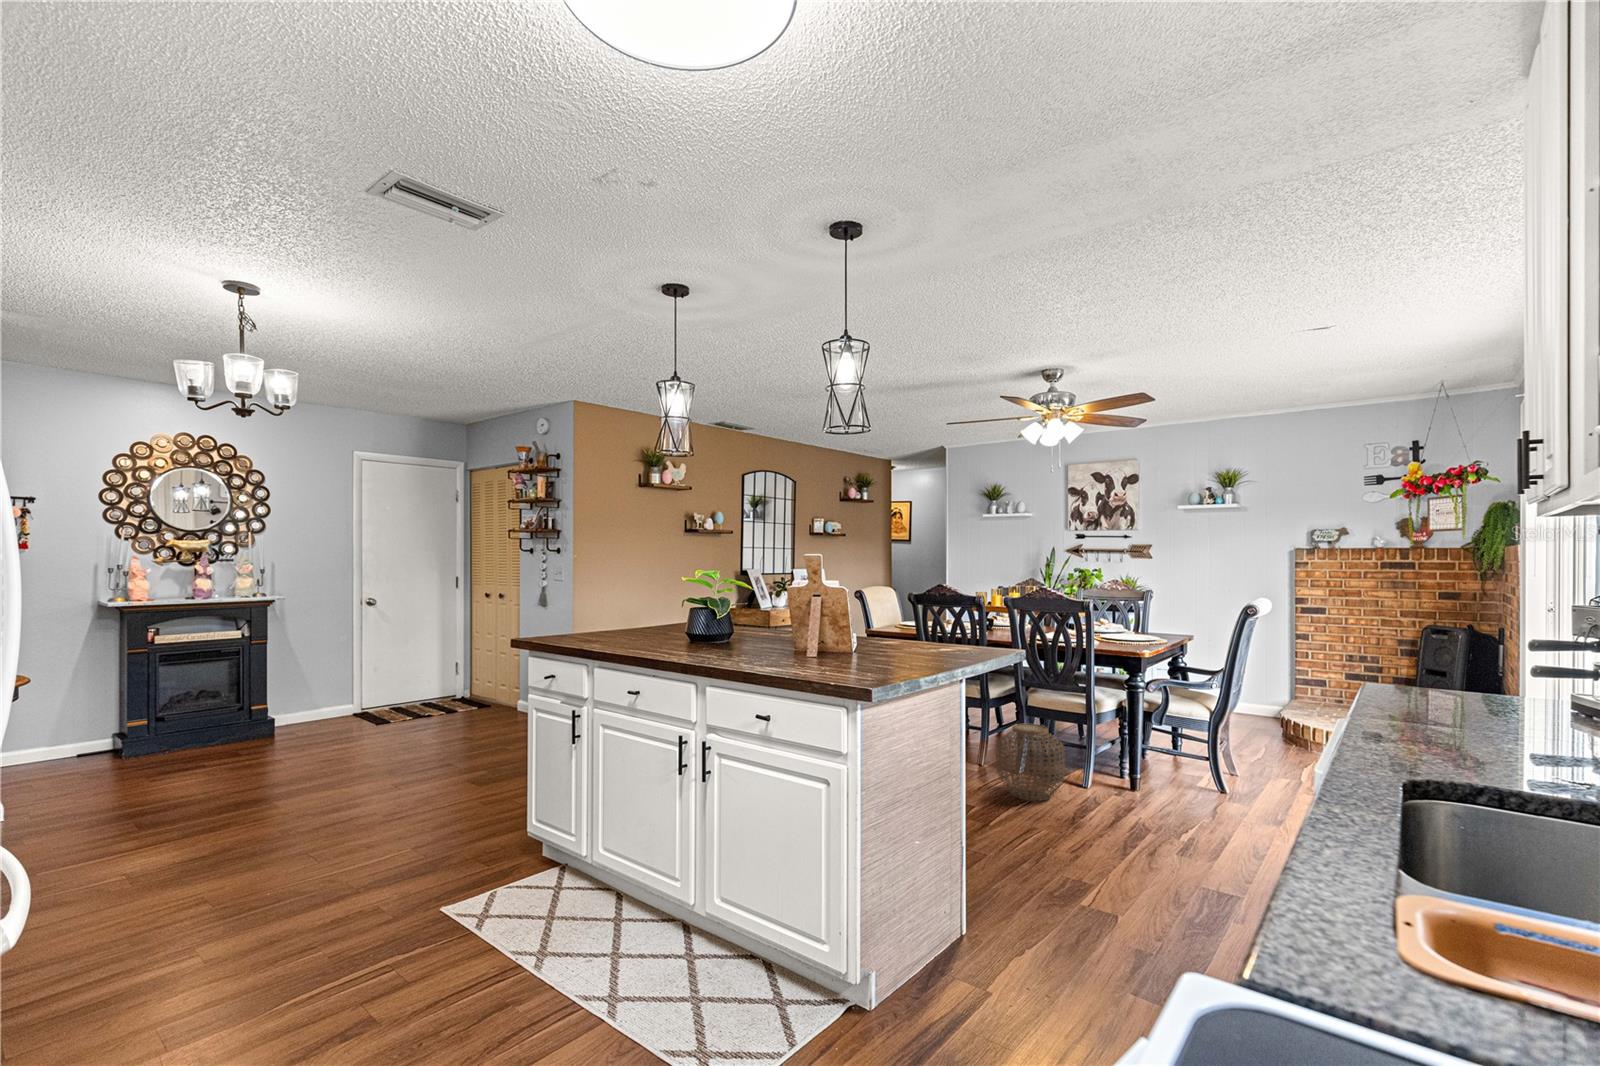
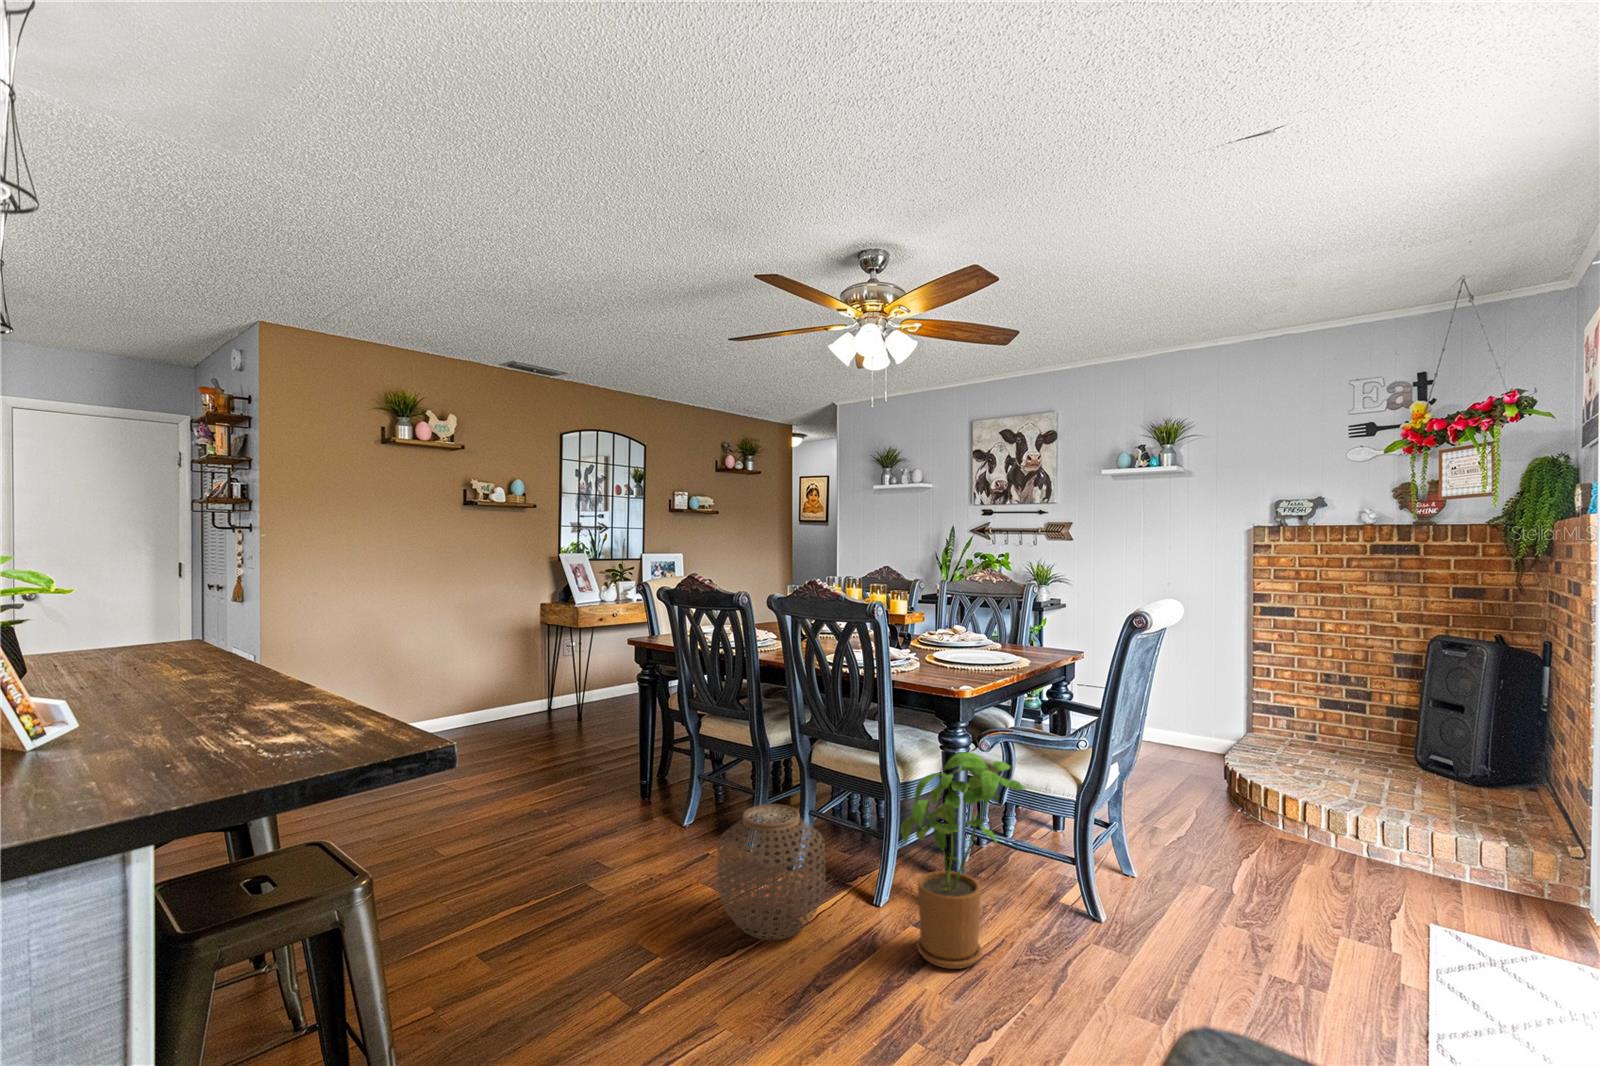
house plant: none [1120,685,1197,811] -> present [901,752,1026,969]

